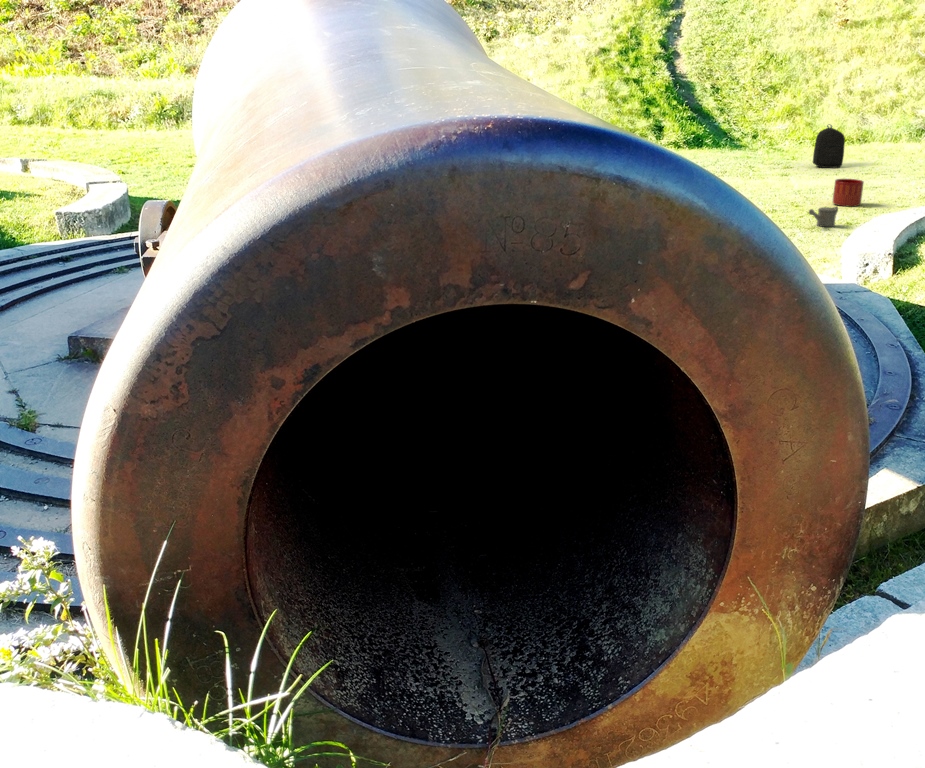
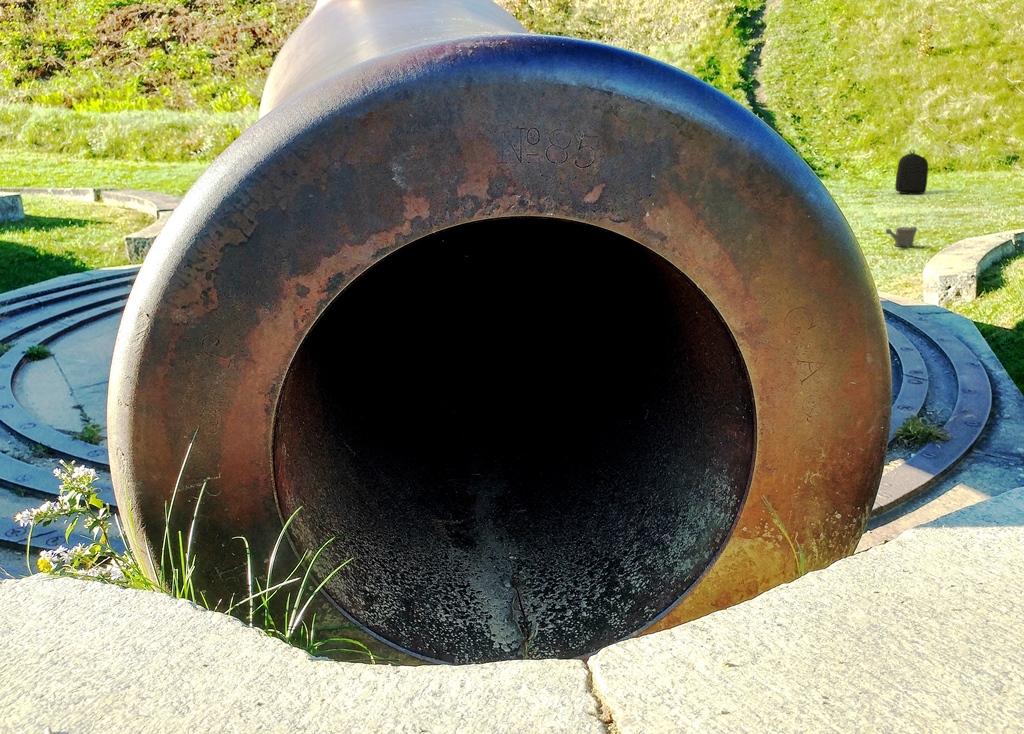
planter: present [833,179,864,207] -> none [913,201,945,229]

